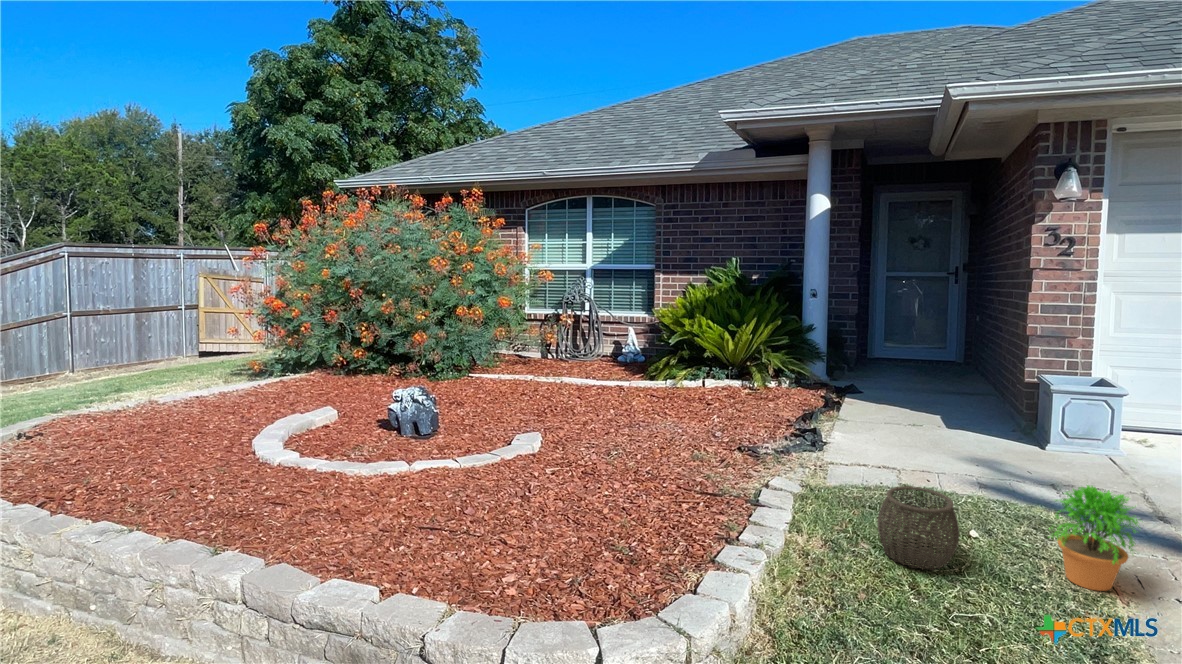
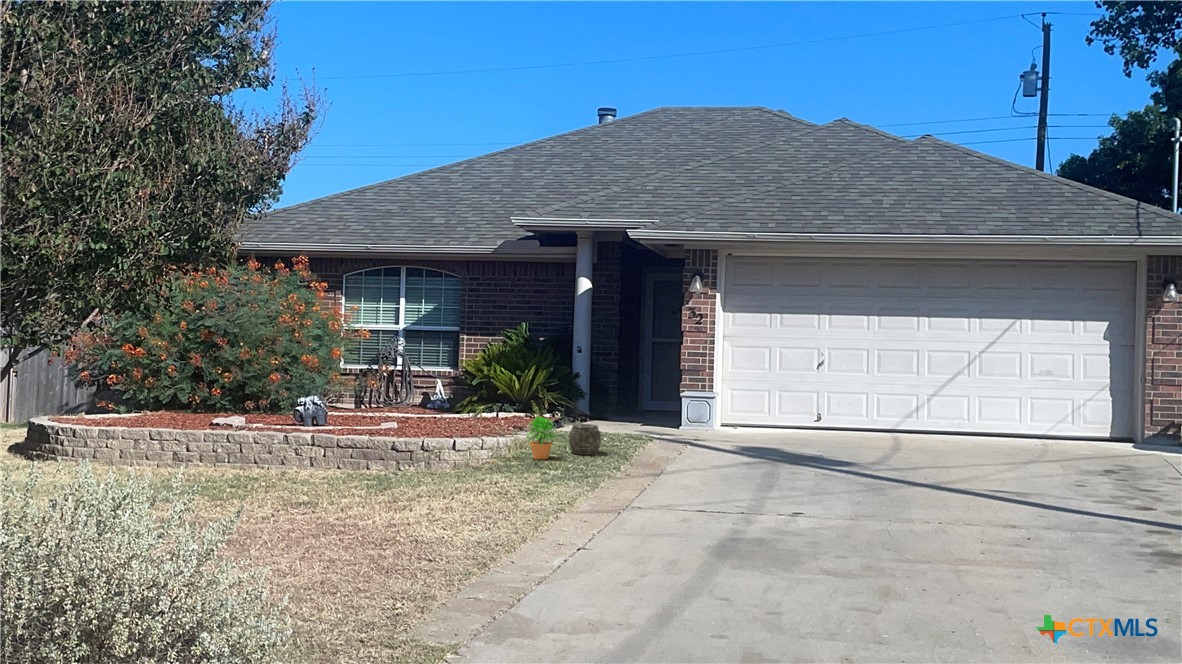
potted plant: present [1049,485,1140,591] -> present [527,416,555,459]

